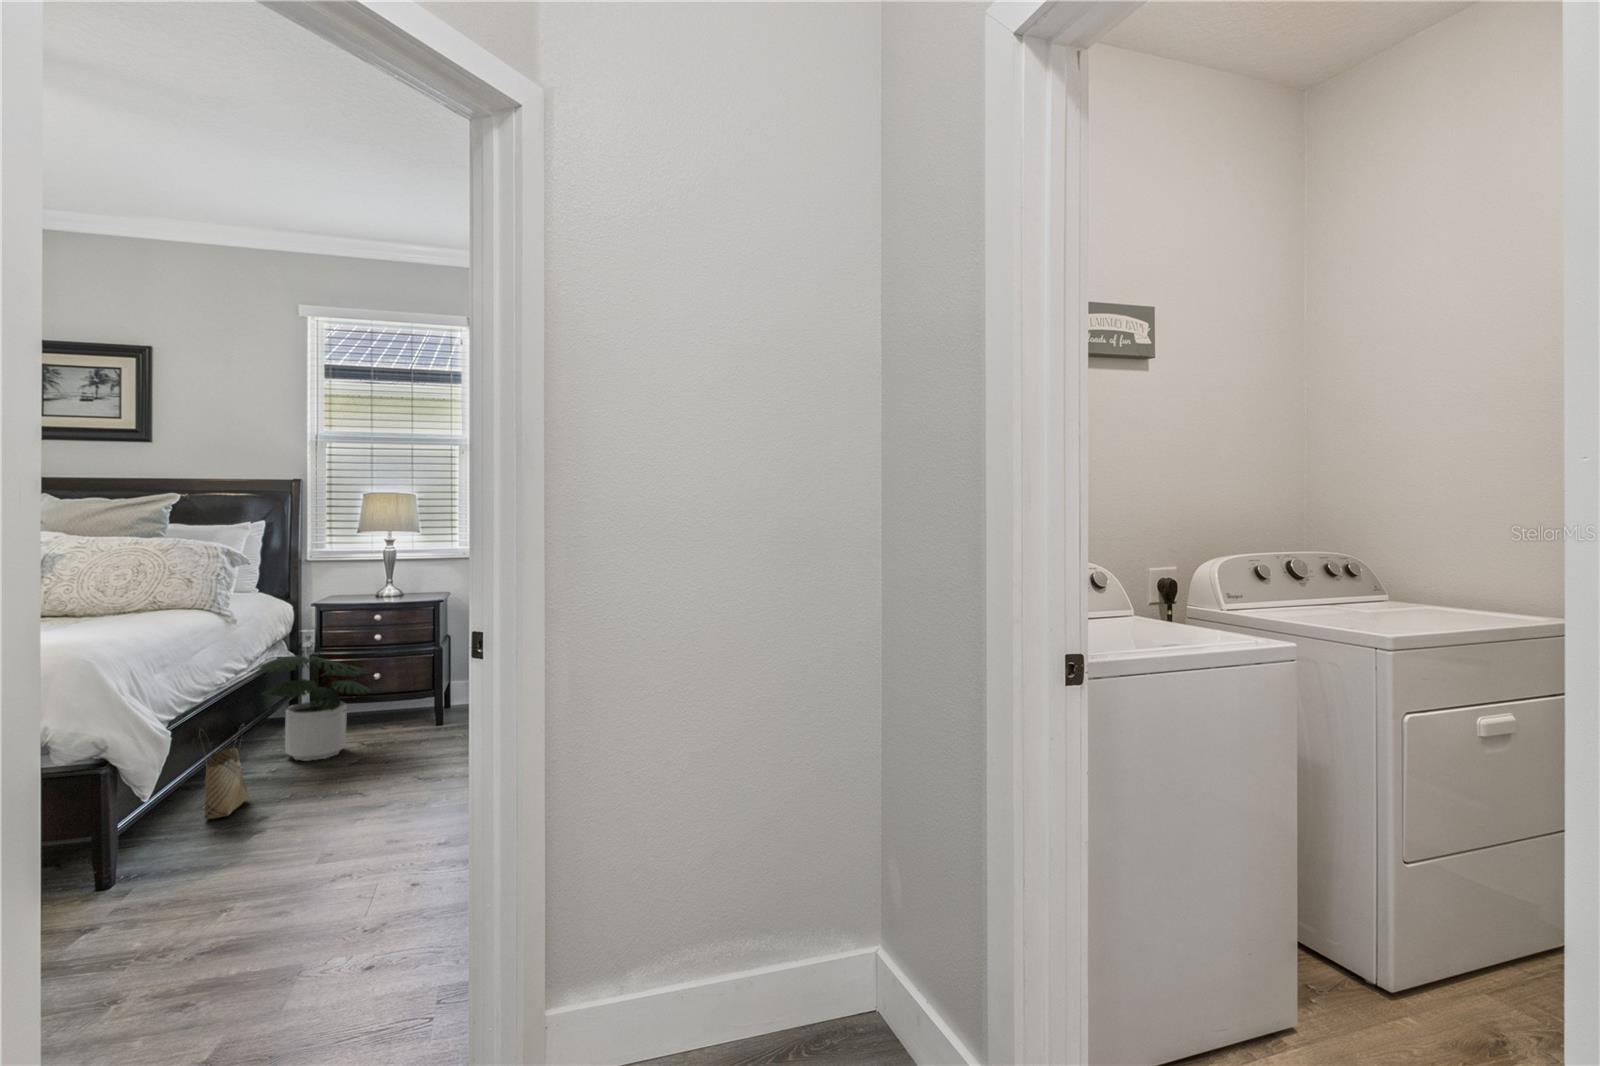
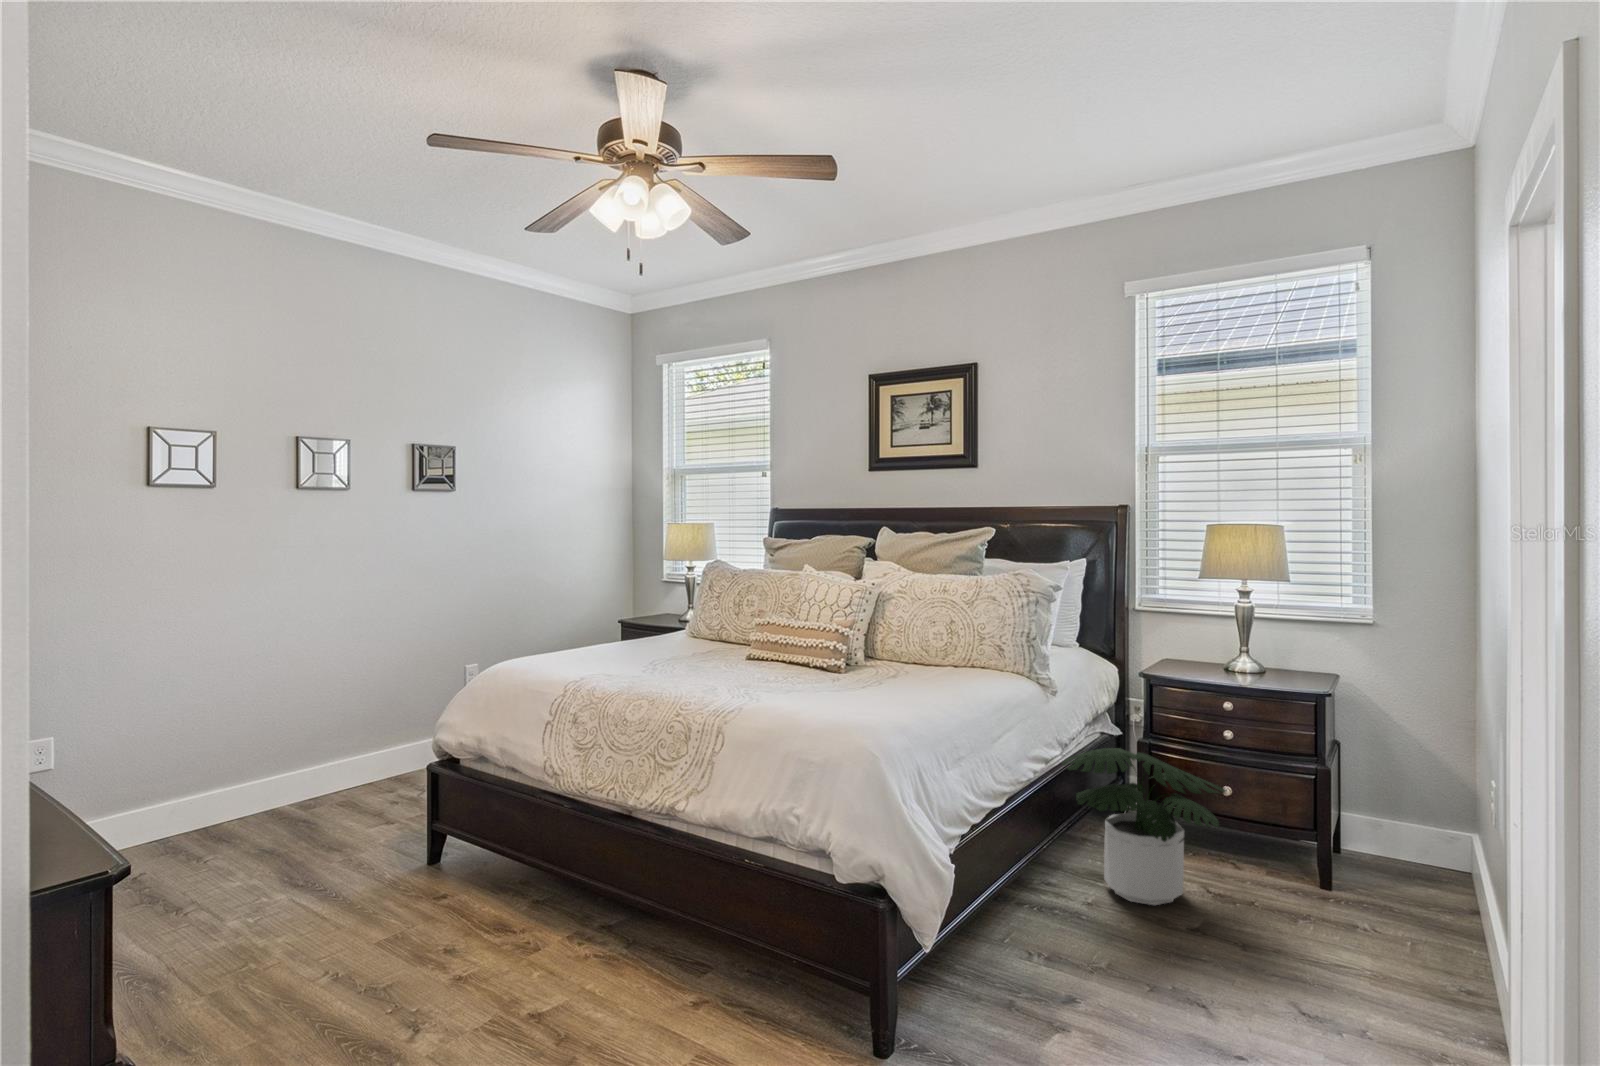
woven basket: present [199,729,248,819] -> none [996,844,1054,981]

